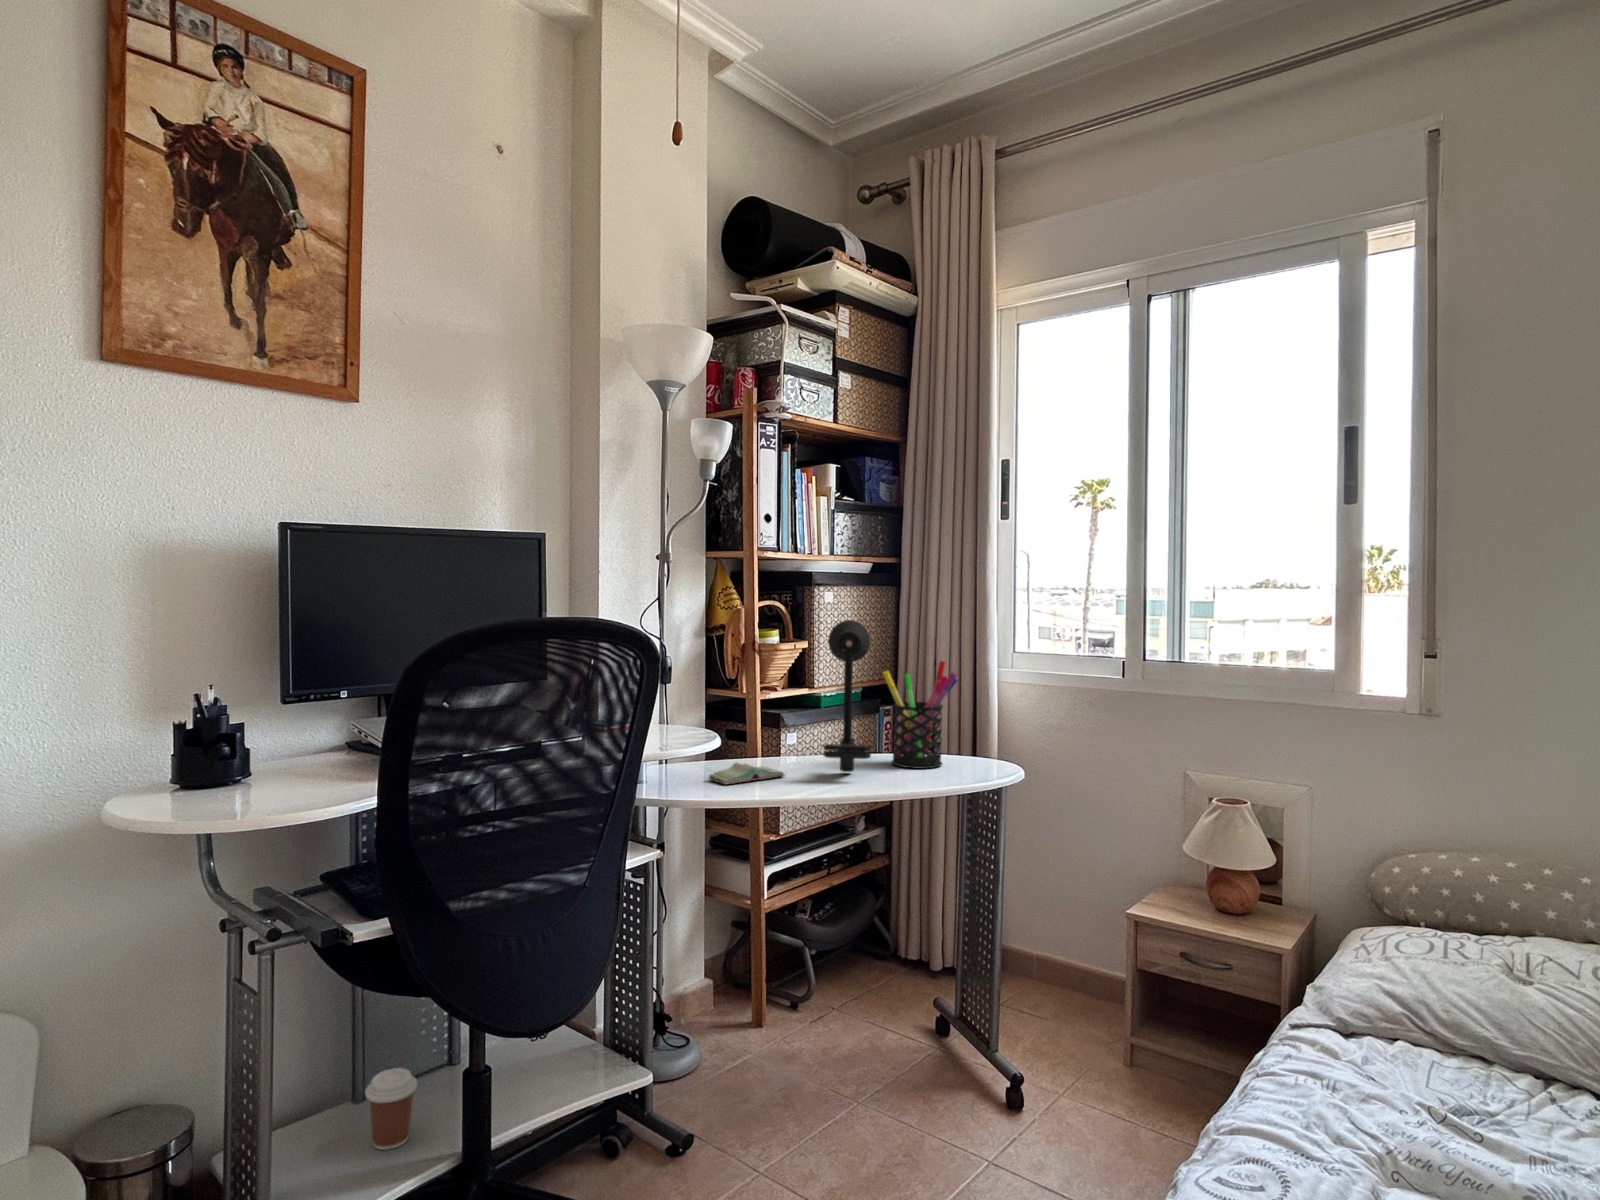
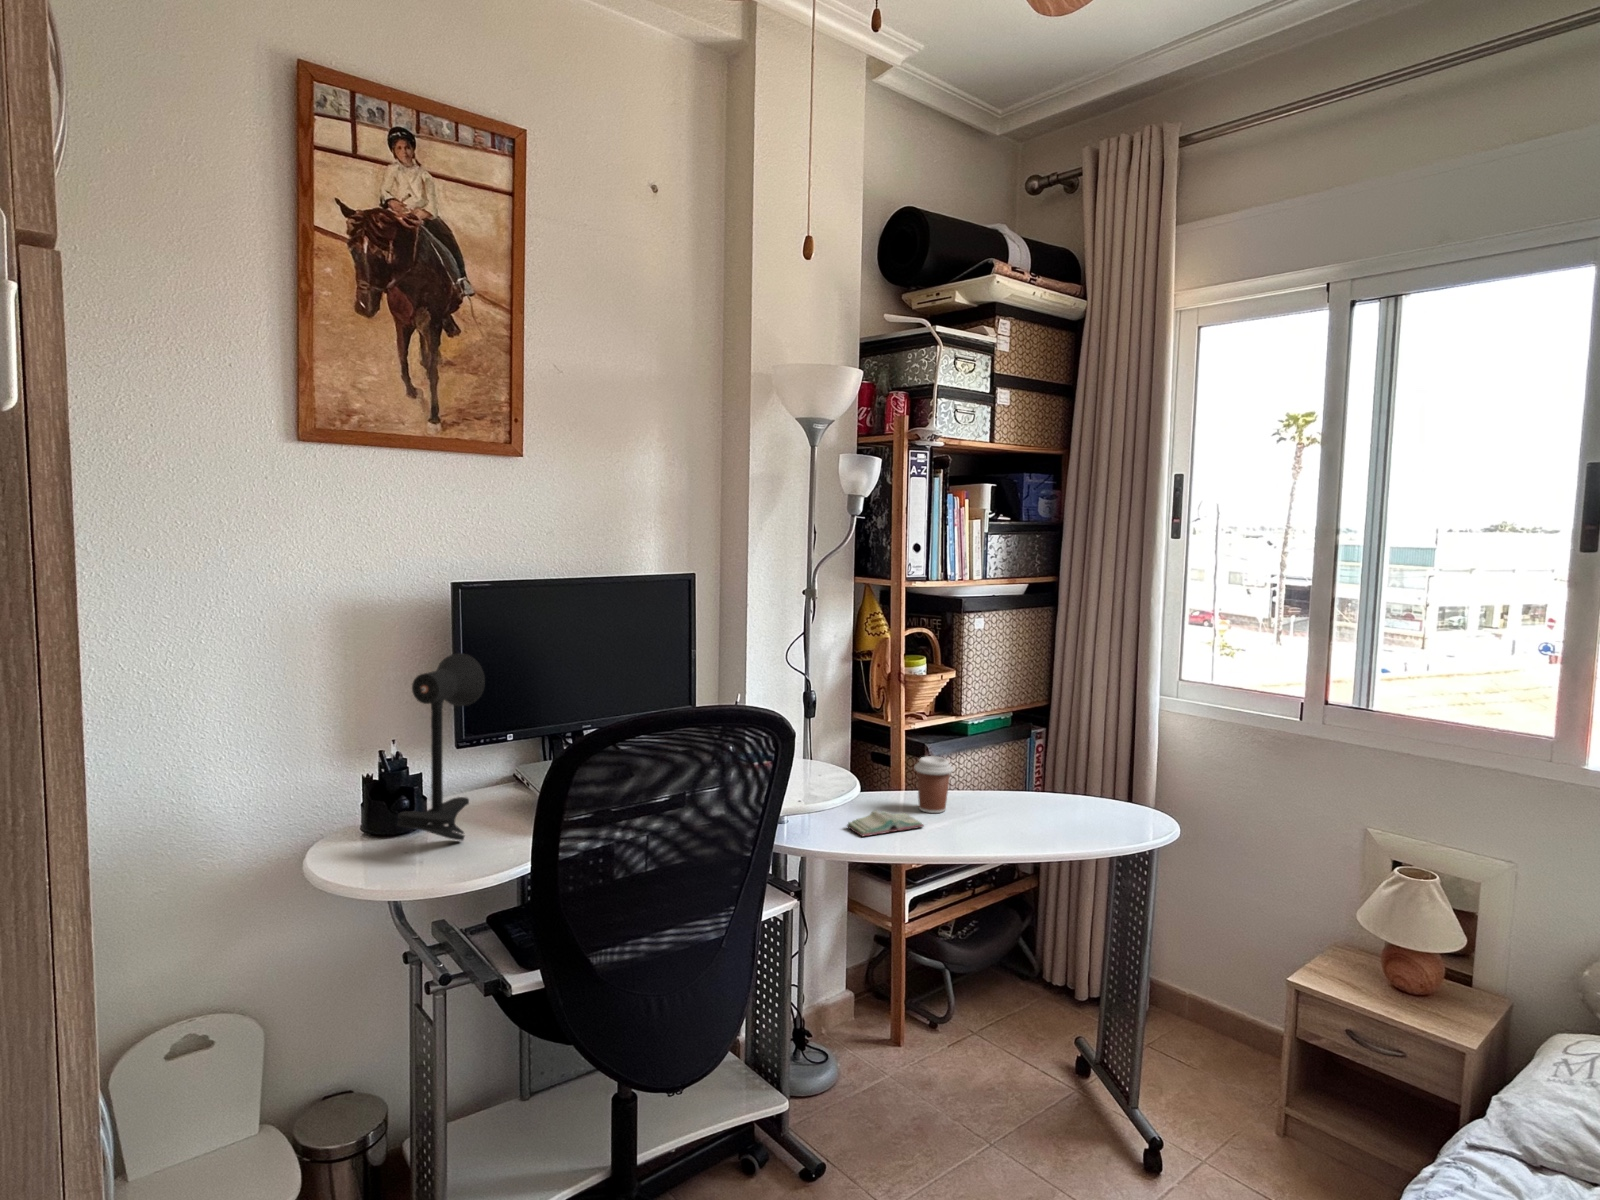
desk lamp: present [824,620,871,772] -> present [397,653,485,840]
pen holder: present [883,661,957,769] -> none [1029,711,1109,824]
coffee cup: present [365,1068,417,1150] -> present [915,756,953,813]

